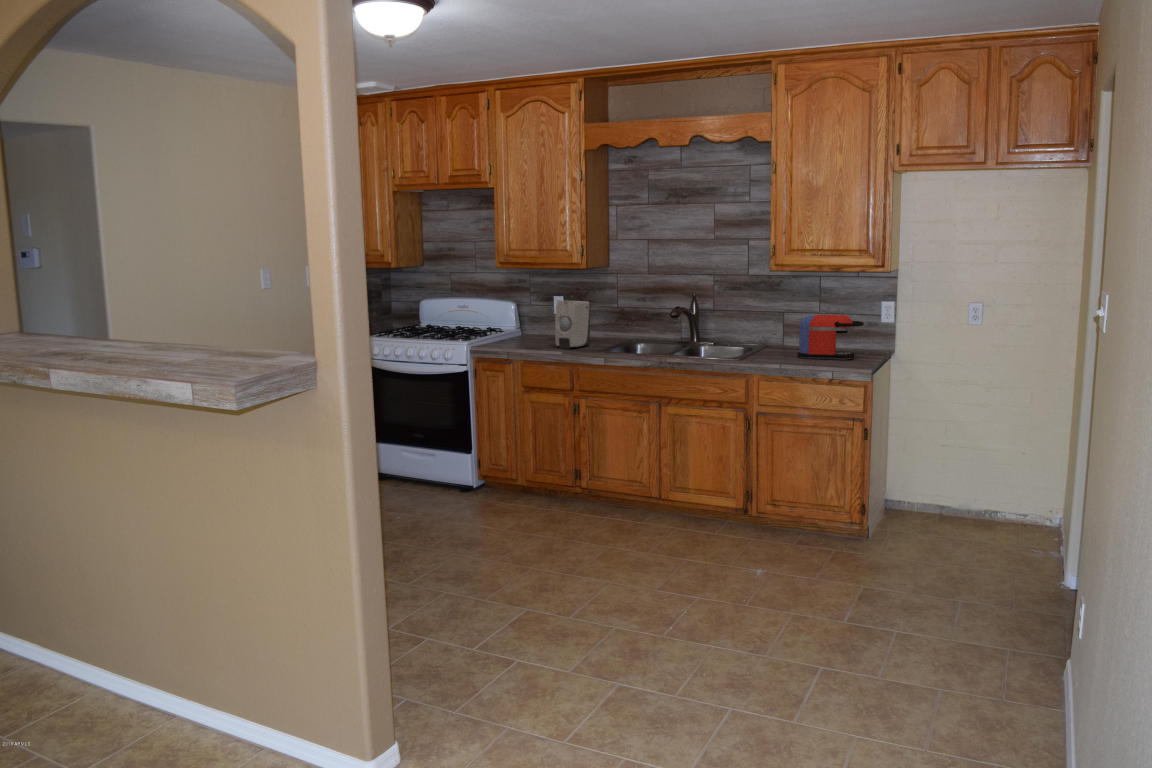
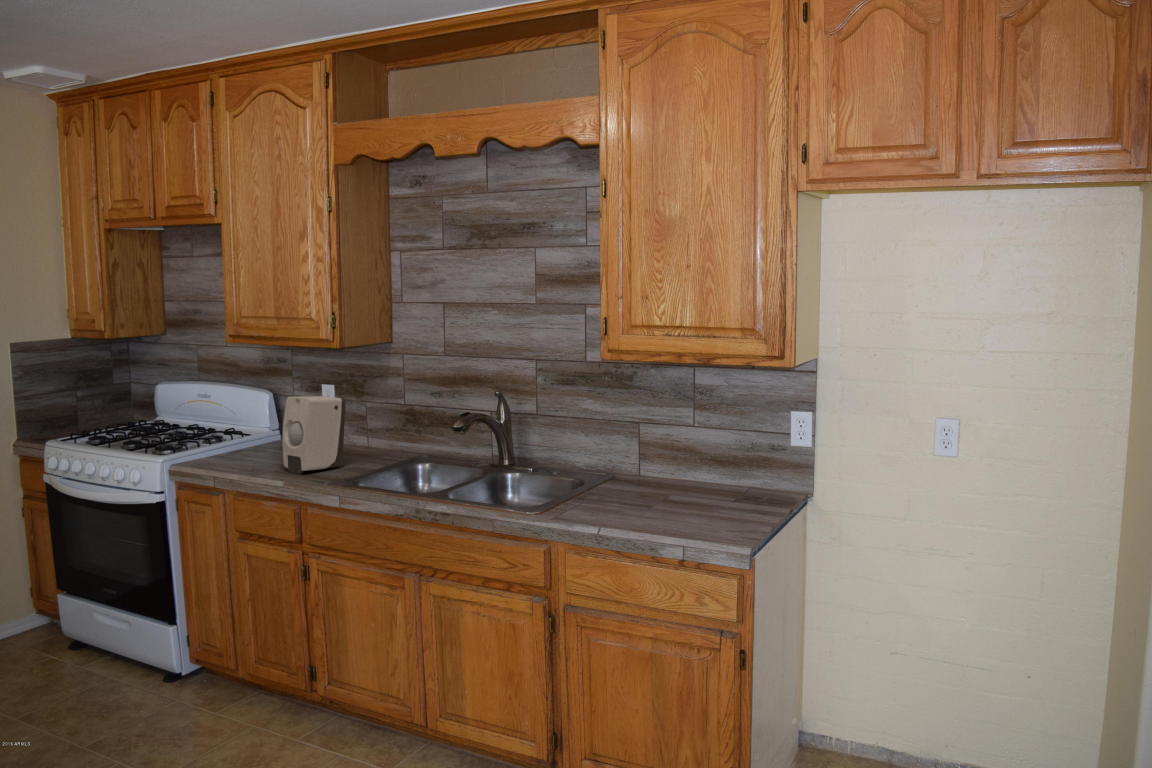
coffee maker: present [798,315,864,360] -> none [646,434,753,514]

